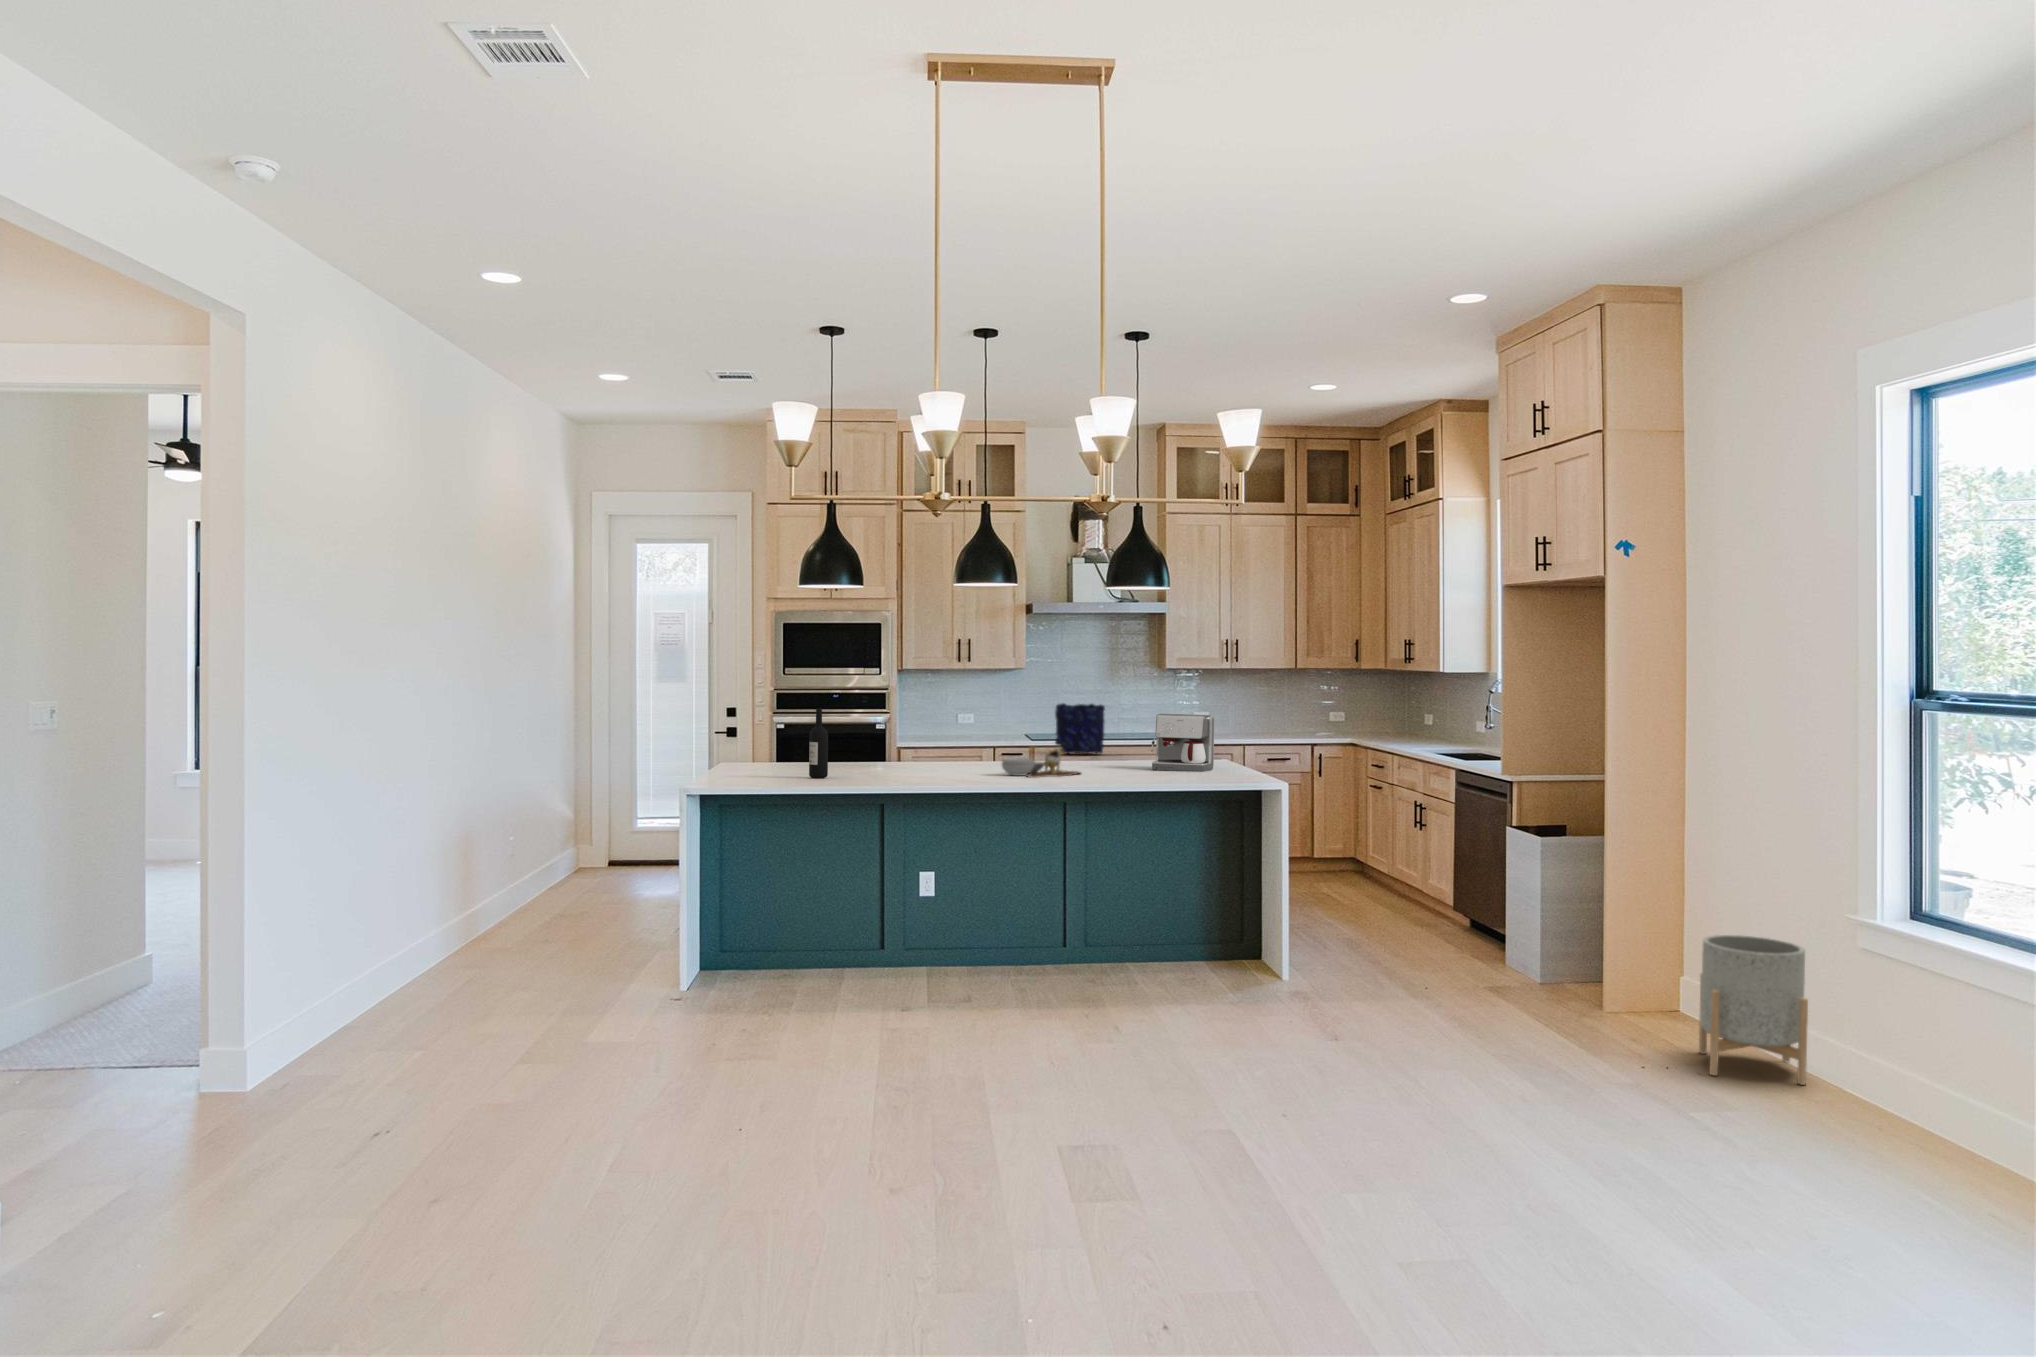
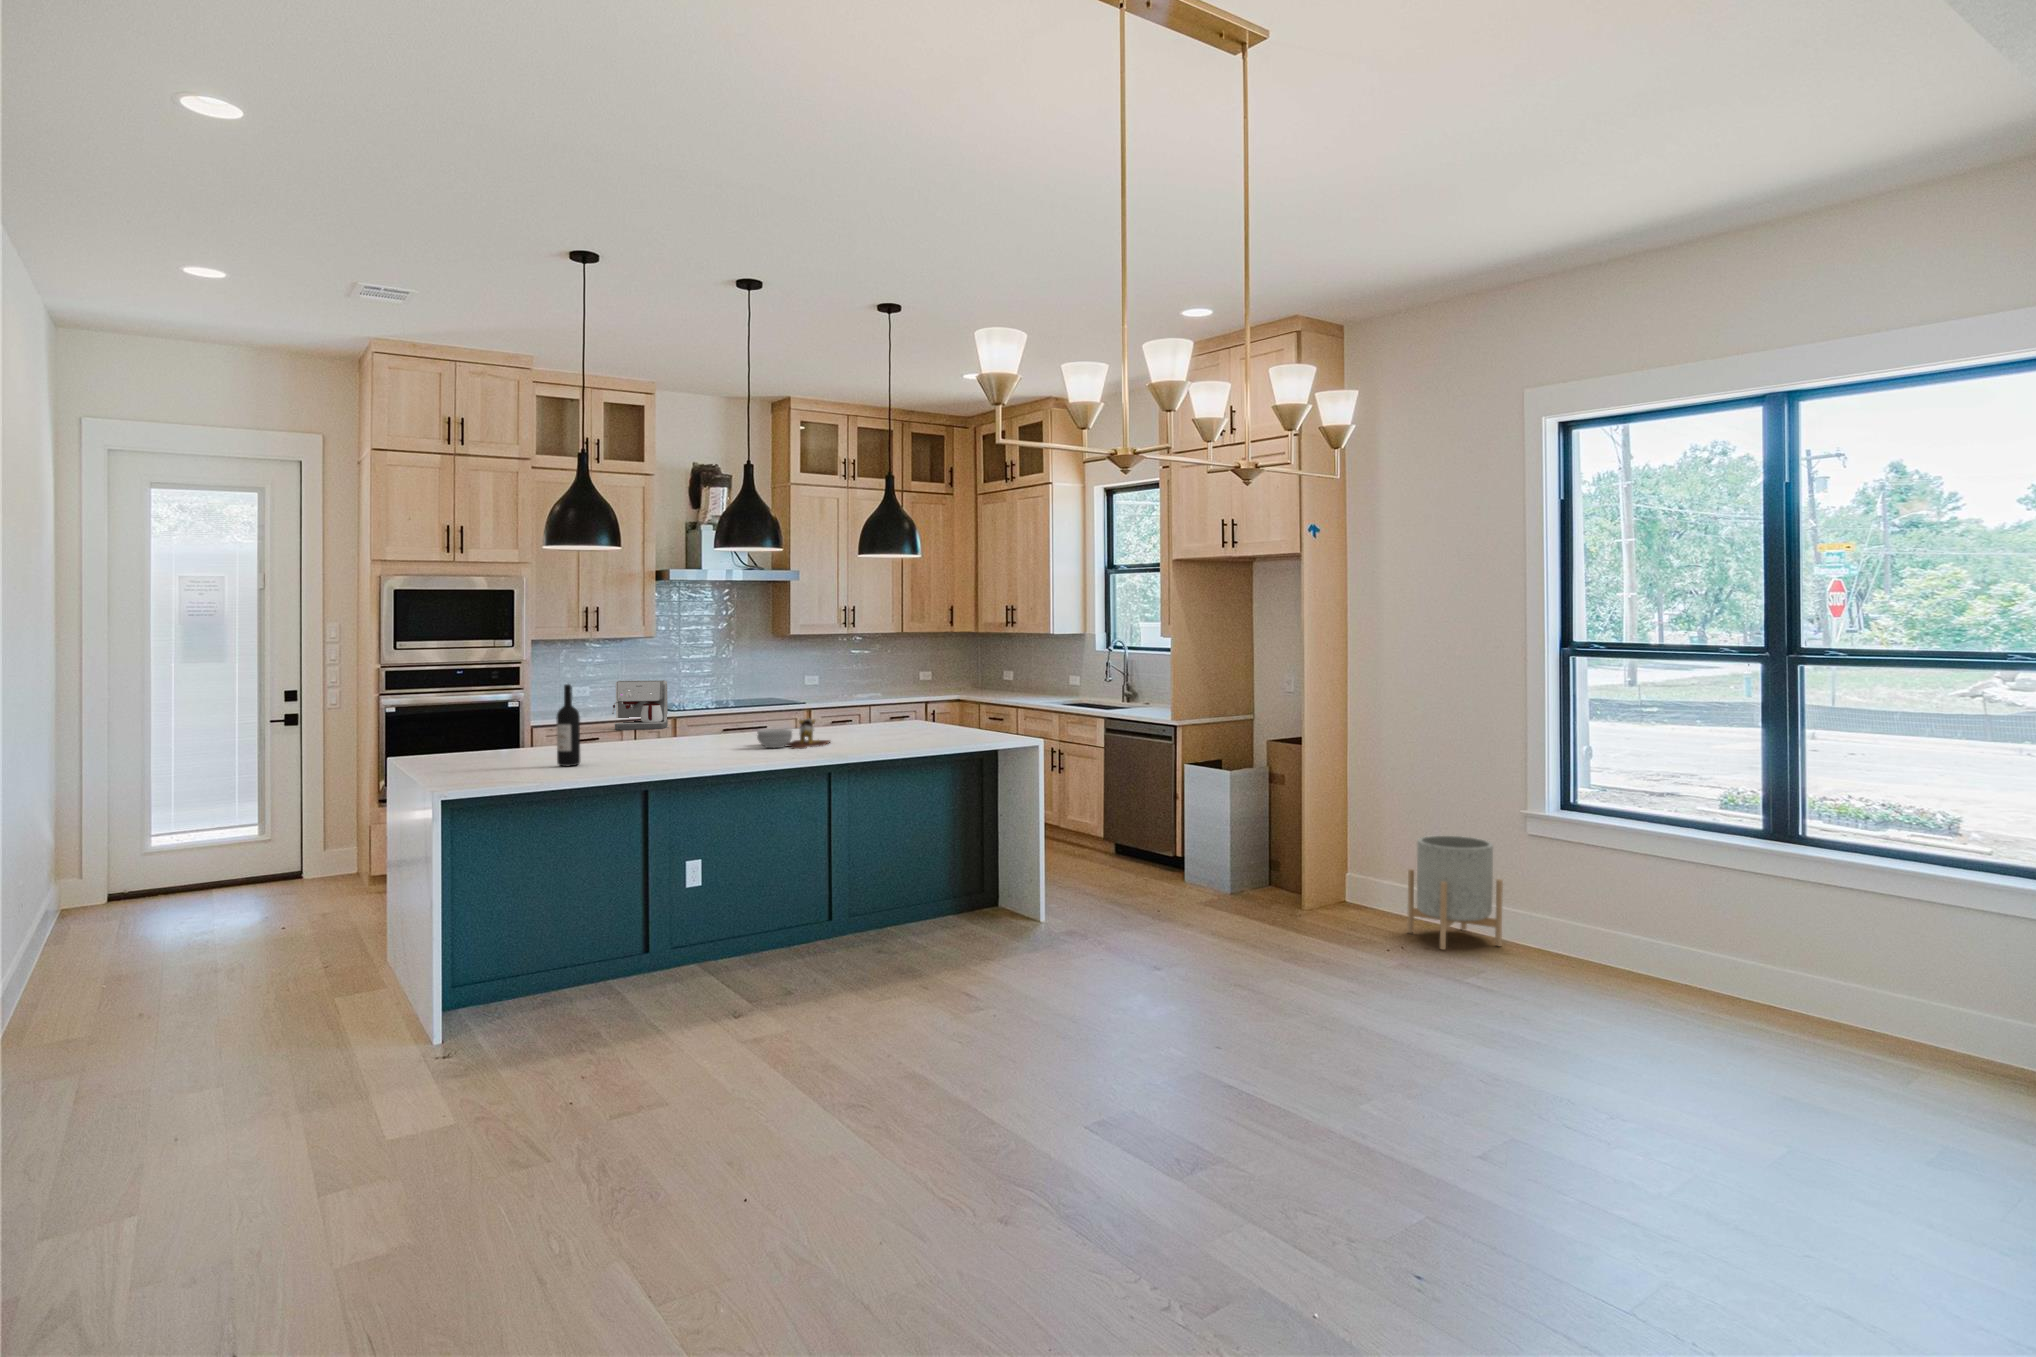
vase: present [1055,703,1105,754] -> none [701,672,752,724]
coffee maker: present [1151,714,1214,772] -> present [612,680,668,730]

